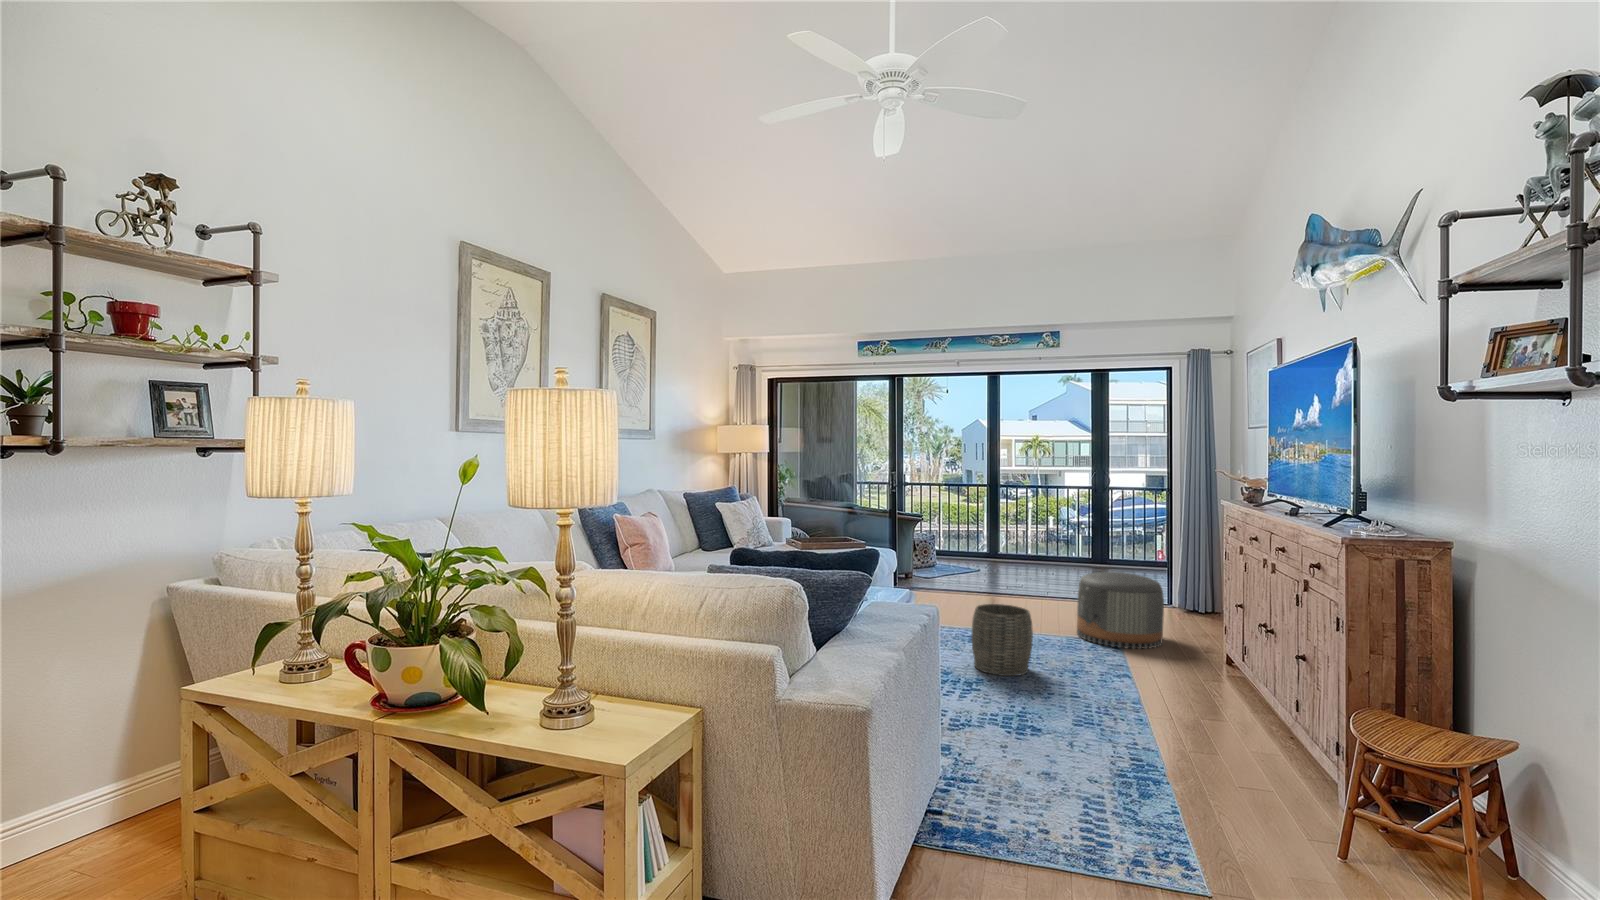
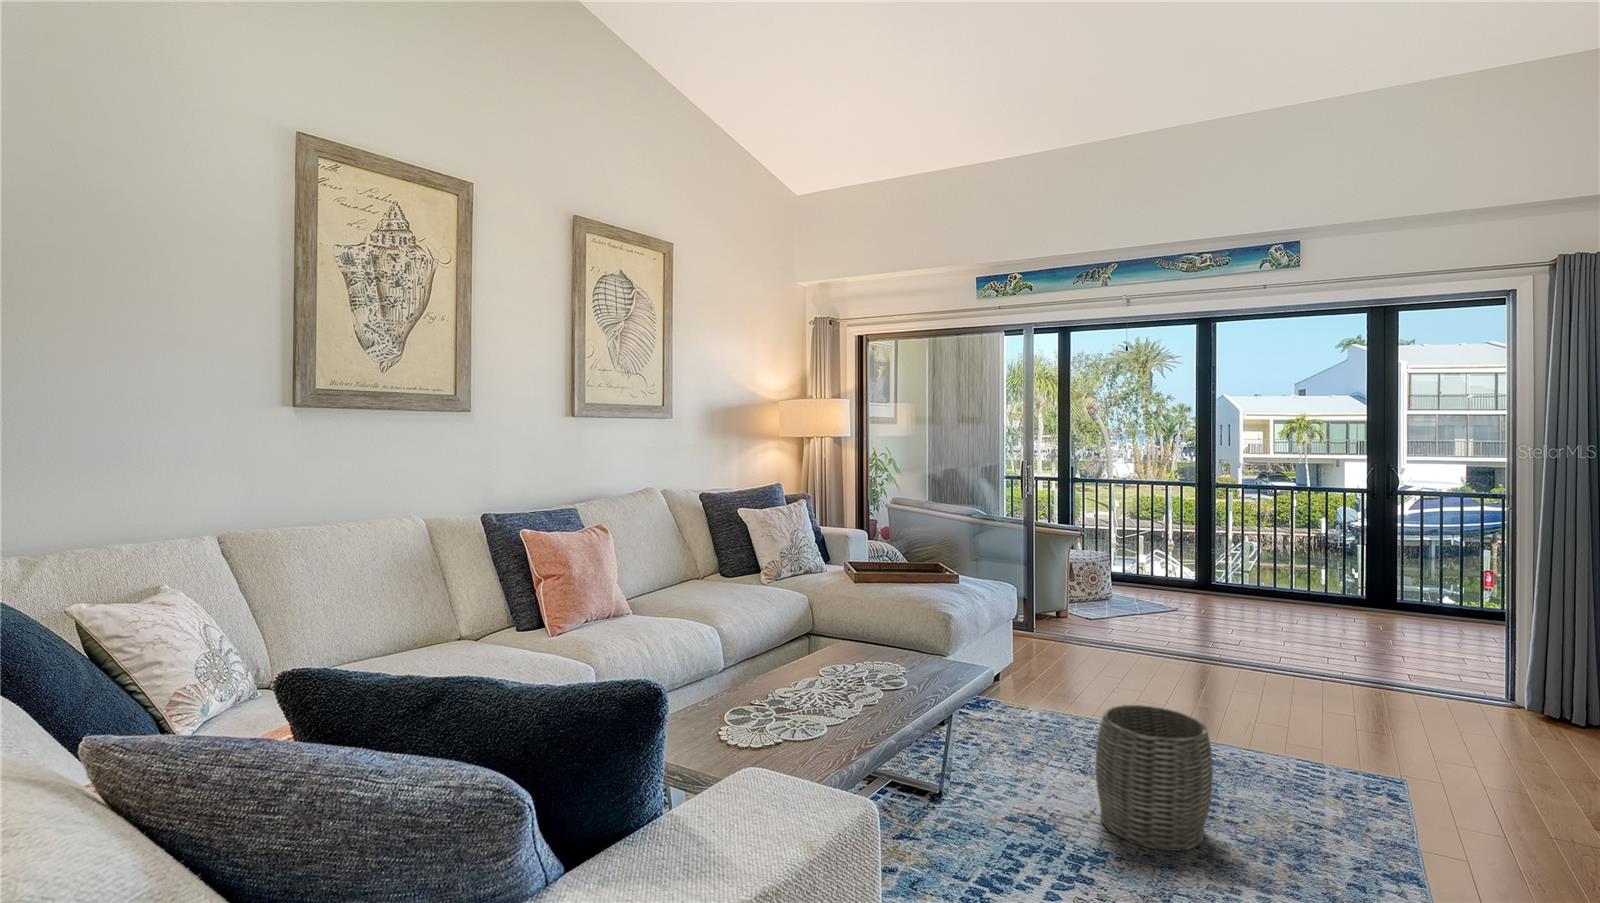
pouf: present [1077,572,1164,649] -> none [1318,647,1500,803]

